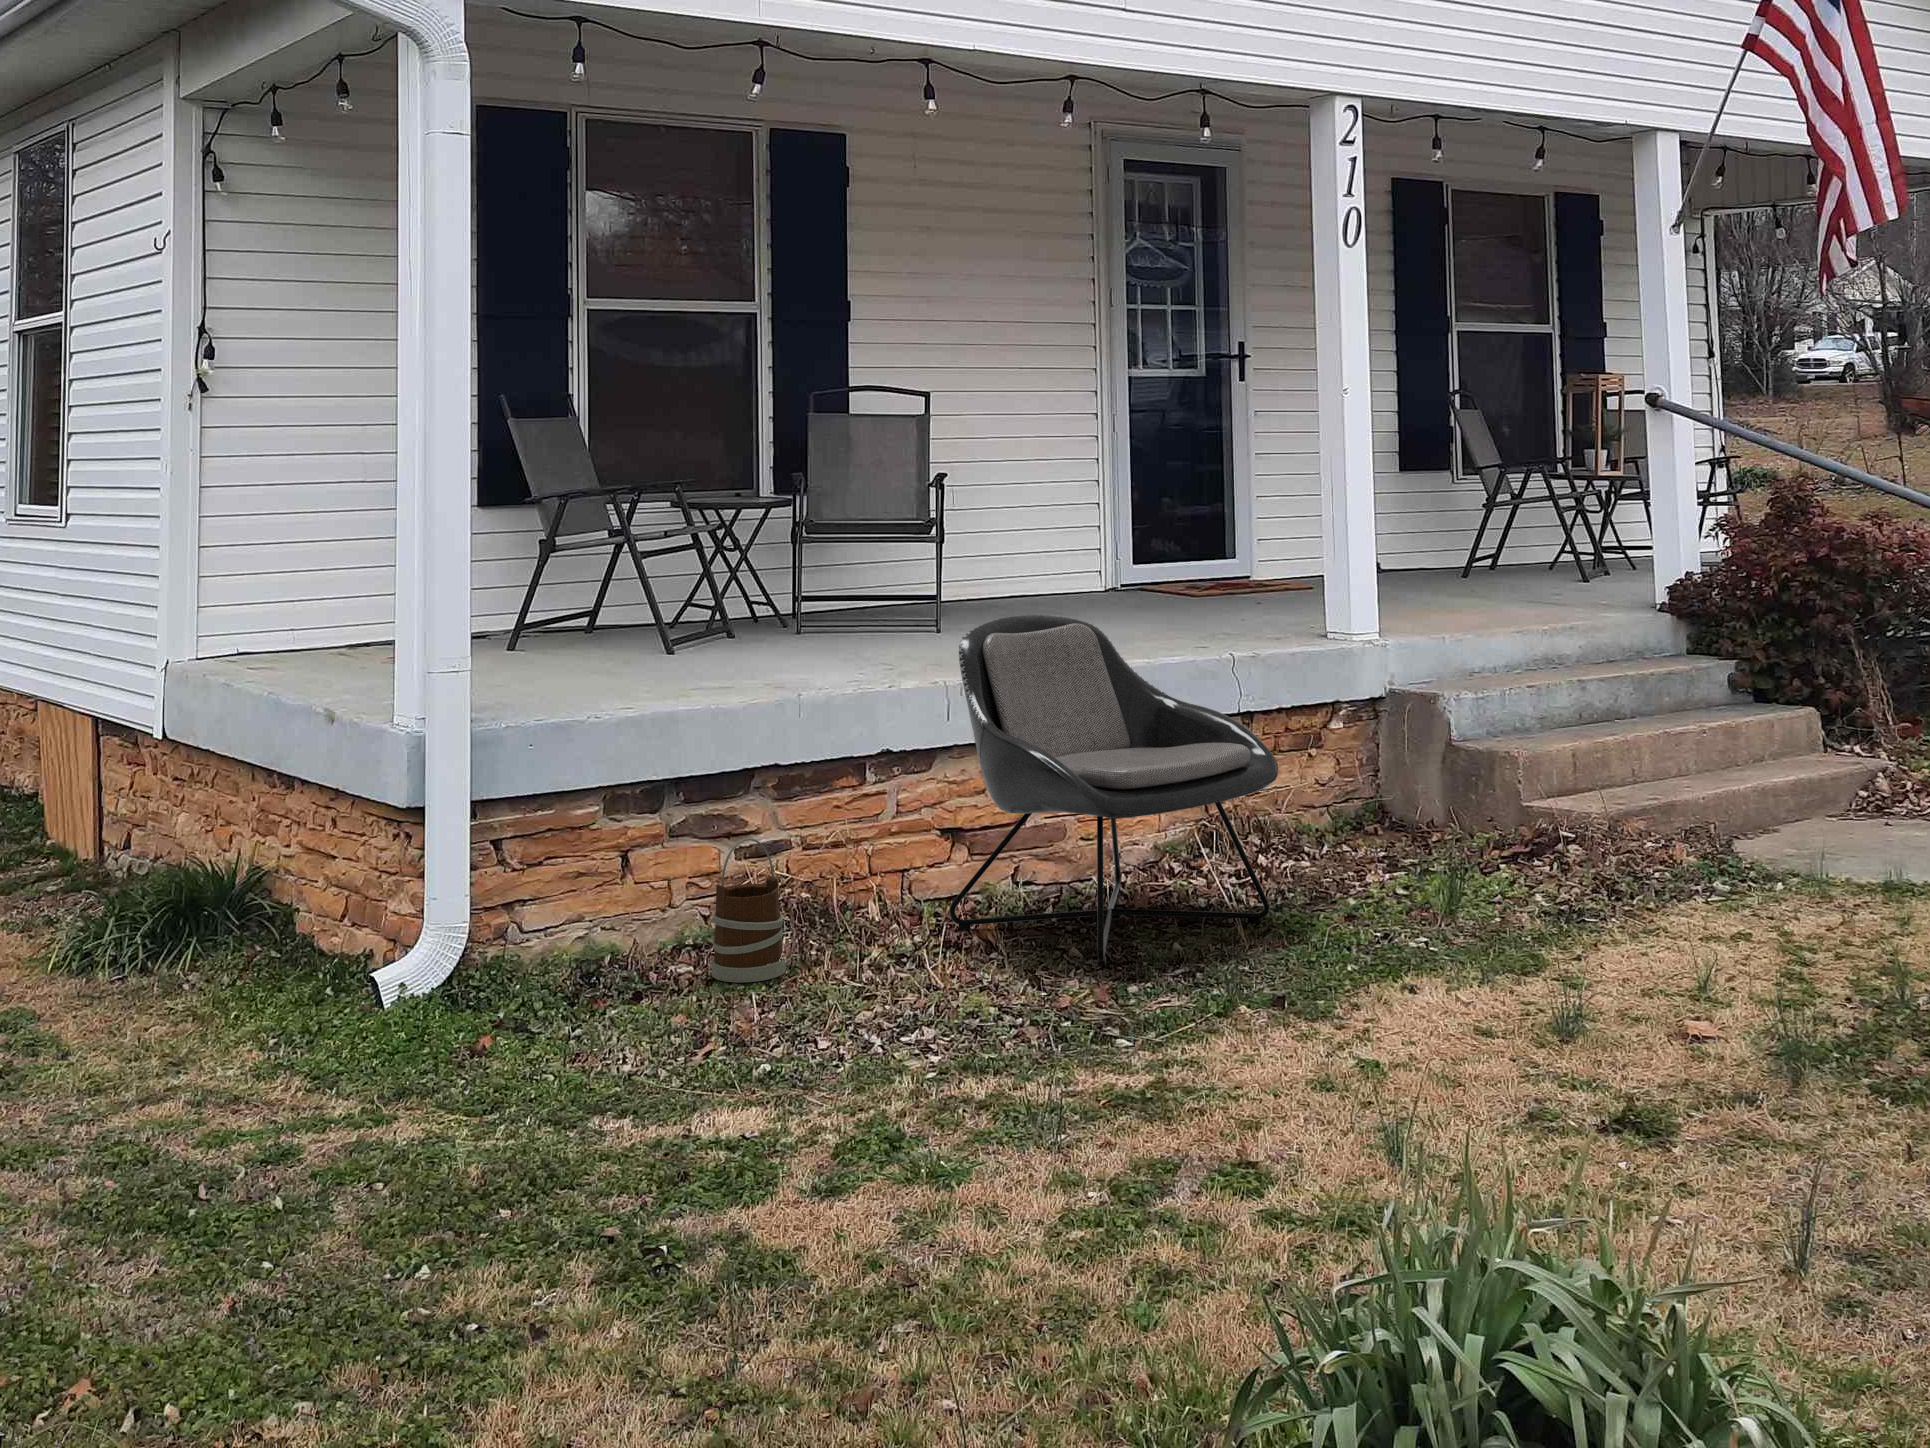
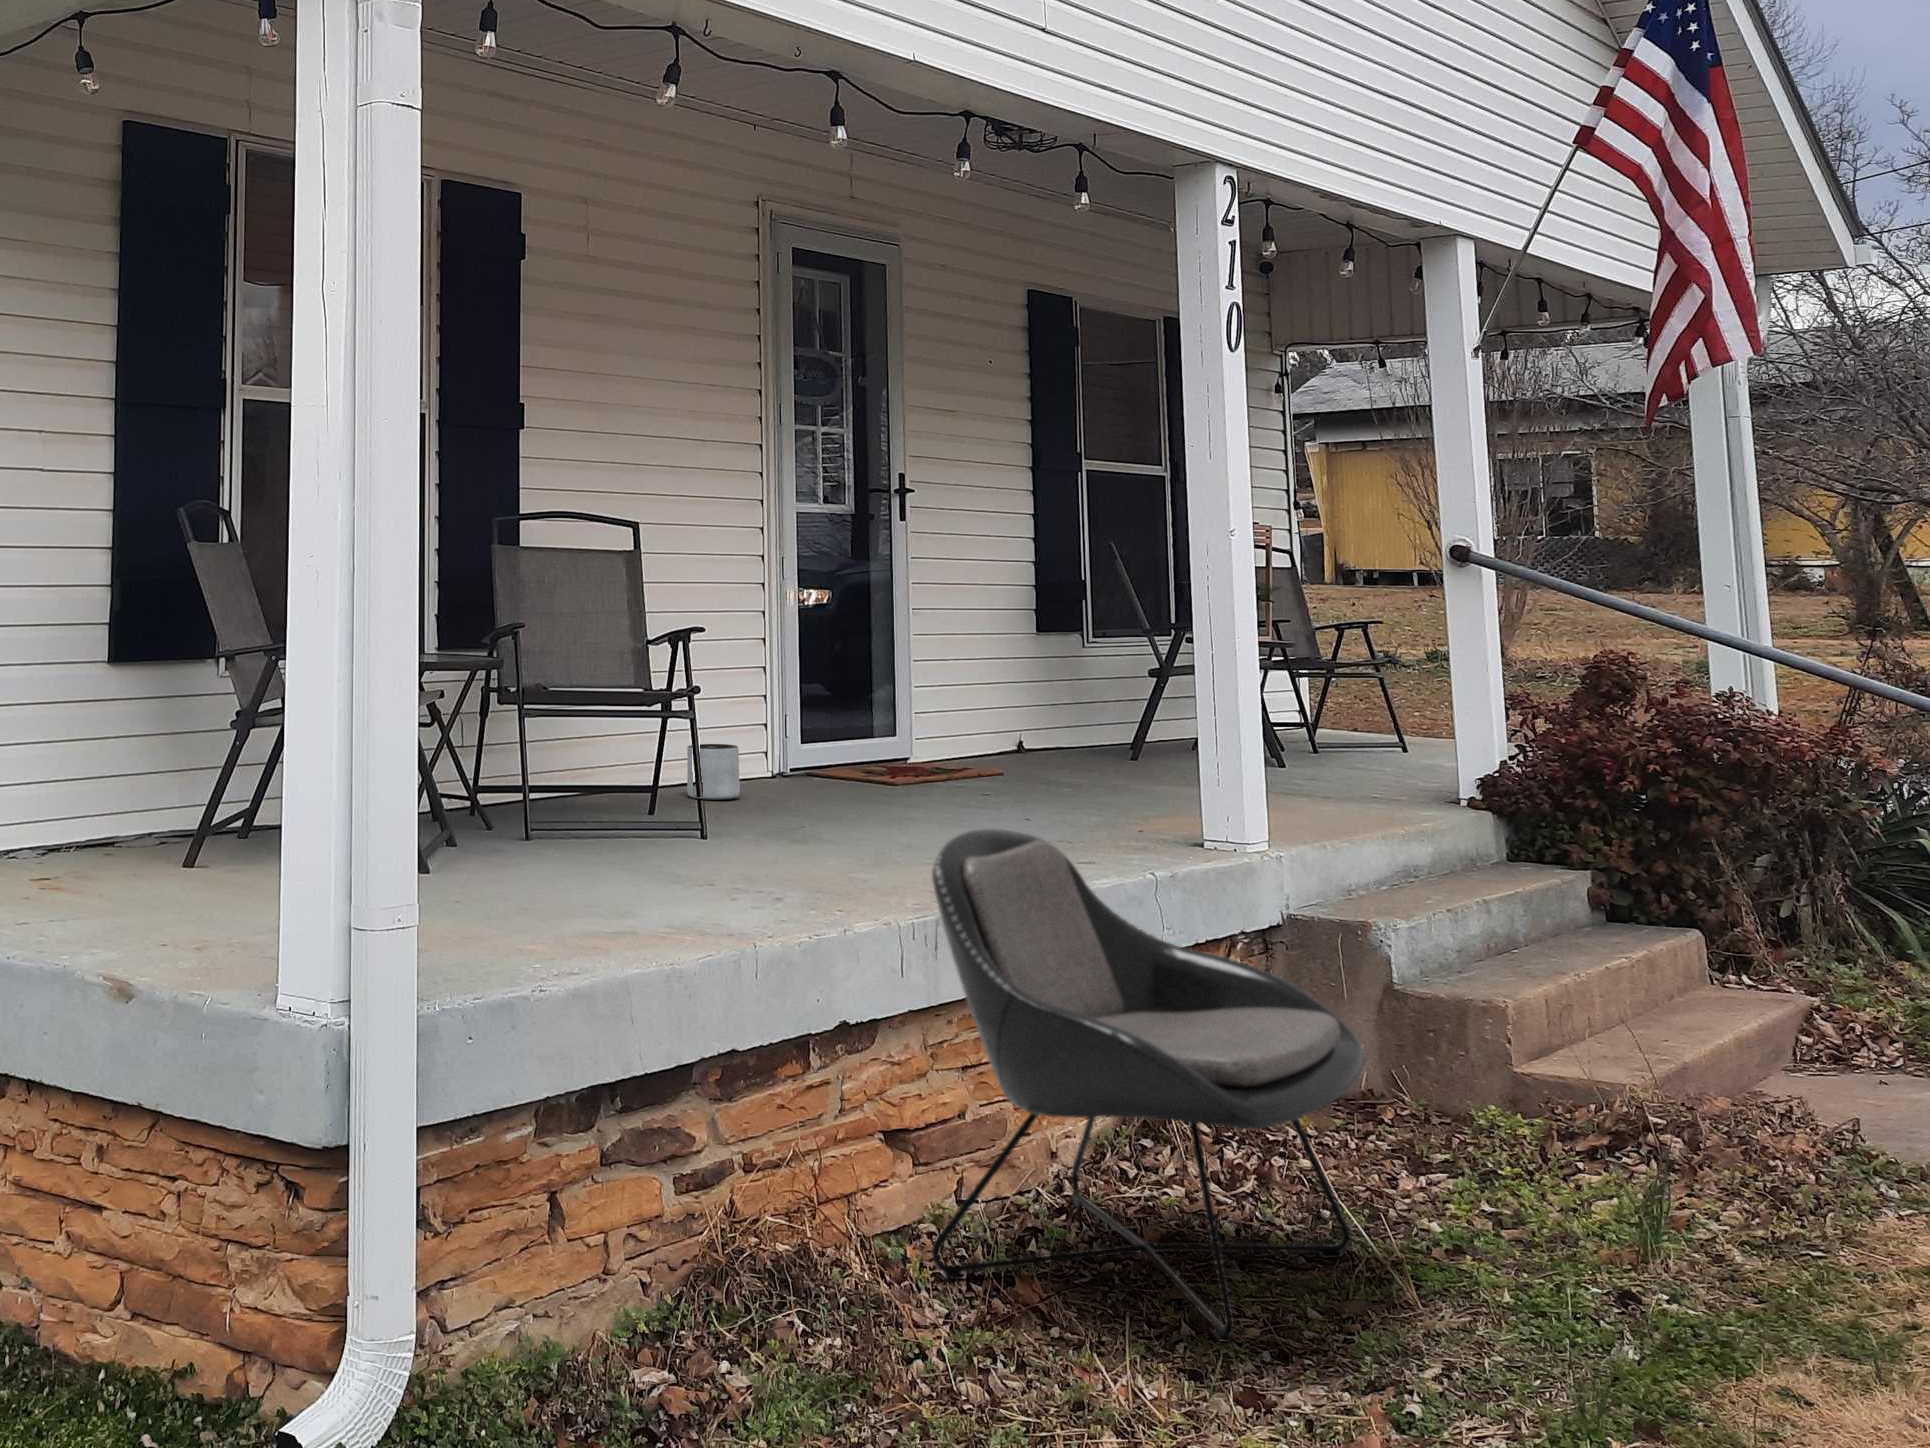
planter: none [976,562,1017,605] -> present [687,744,740,800]
wooden bucket: present [712,838,786,982] -> none [679,1167,787,1389]

